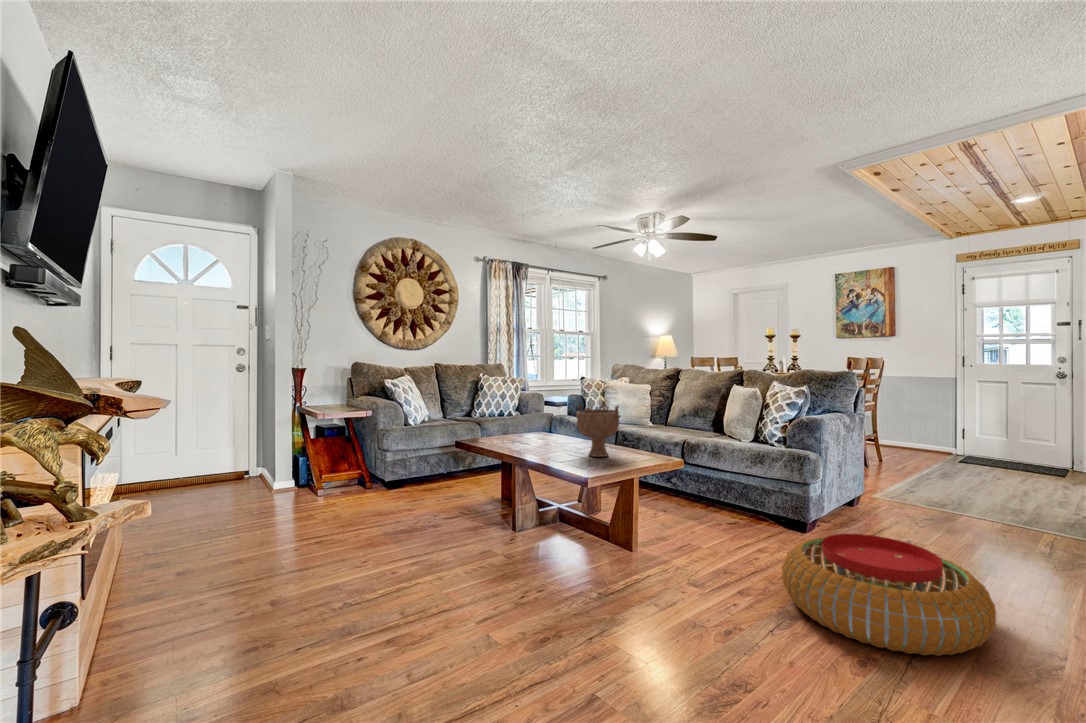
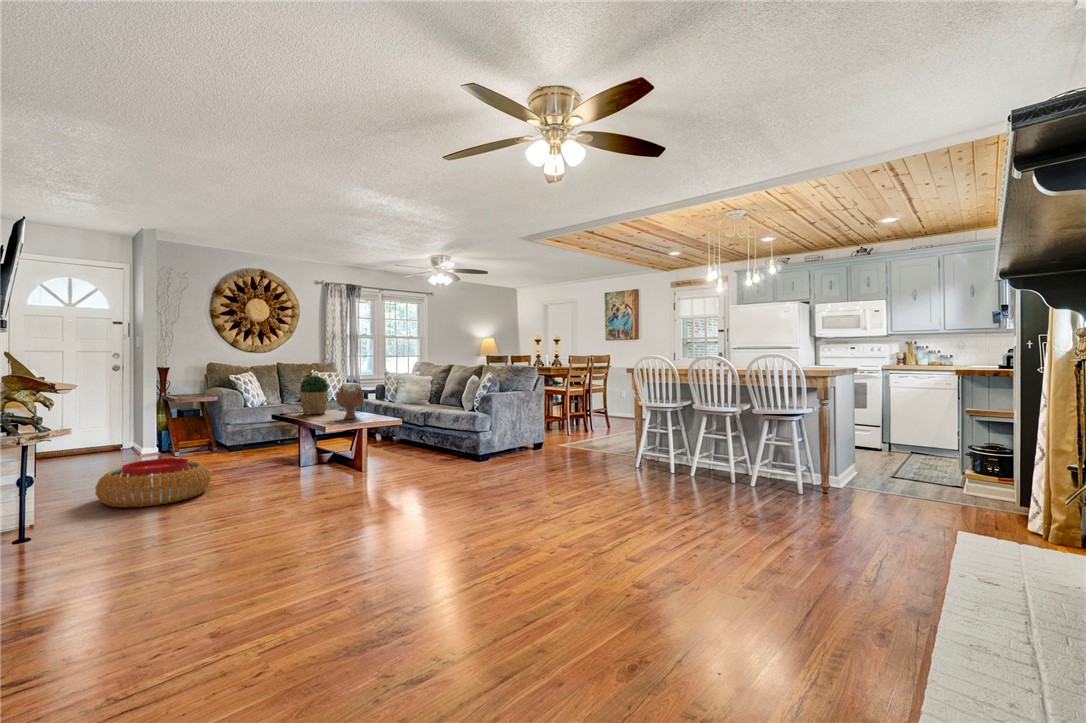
potted plant: none [502,383,543,444] -> present [300,376,328,415]
pouf: present [782,534,996,656] -> present [95,458,211,507]

